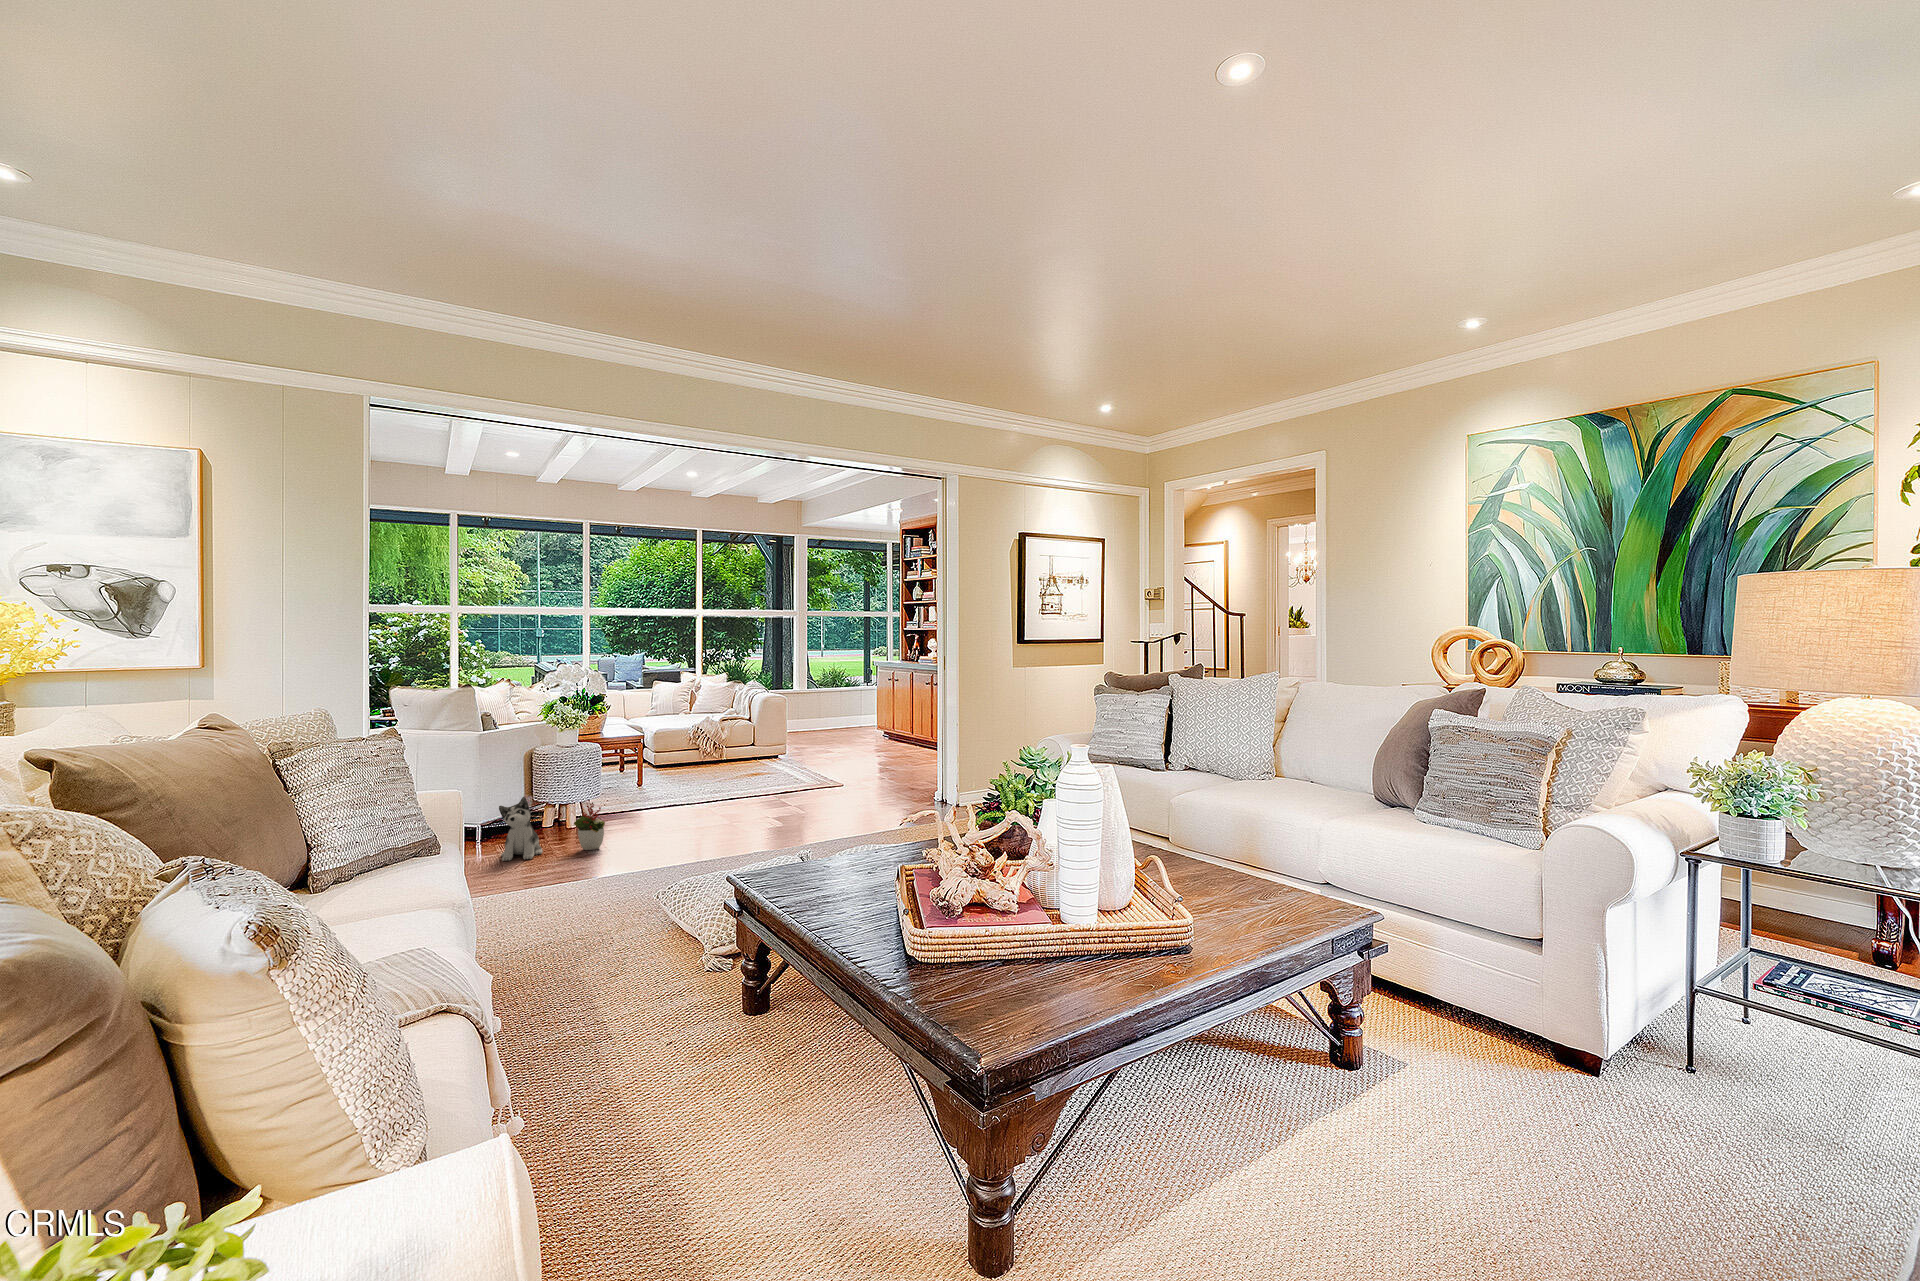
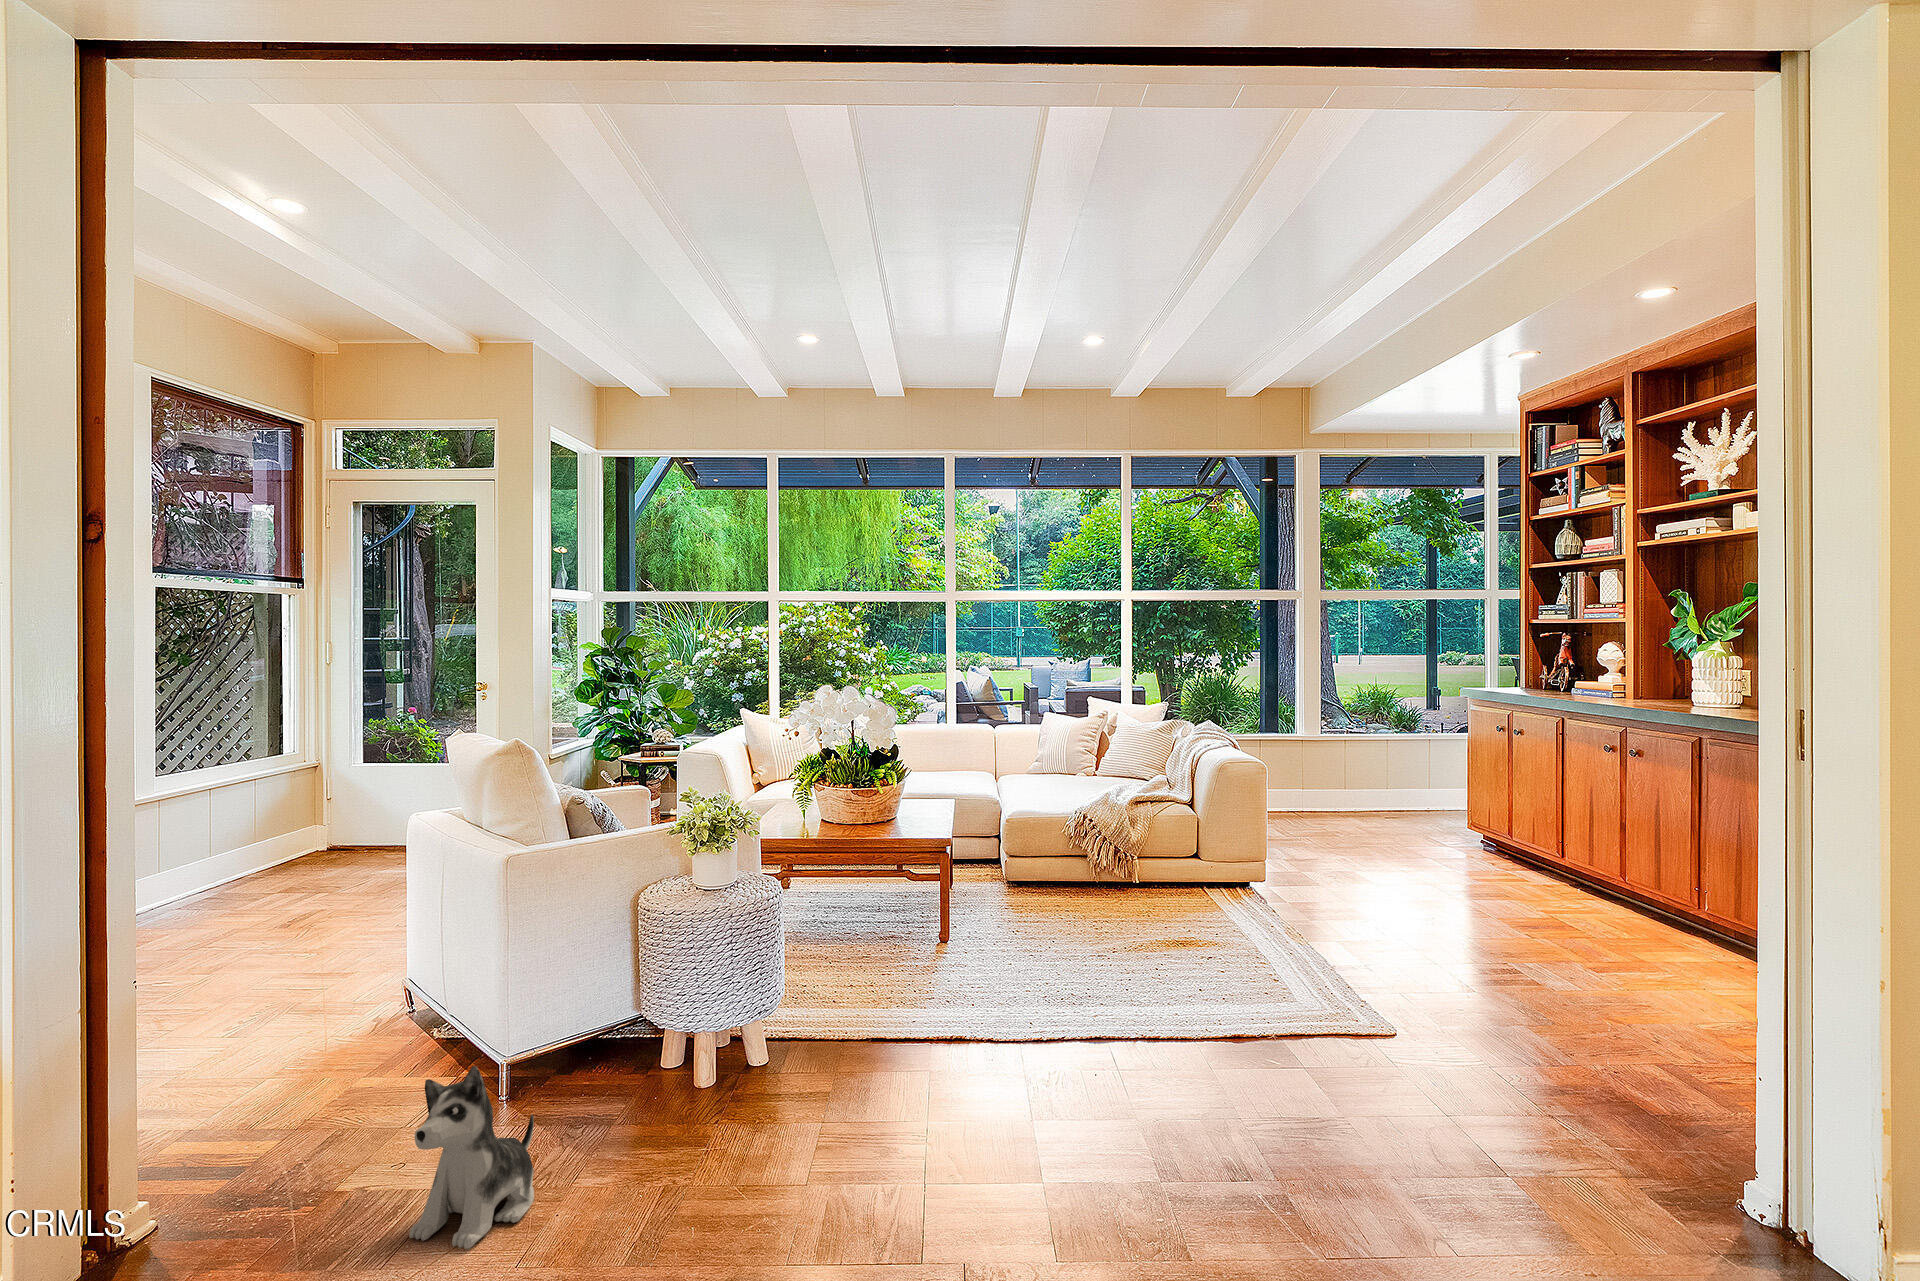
decorative plant: present [574,802,605,850] -> none [593,1096,667,1236]

